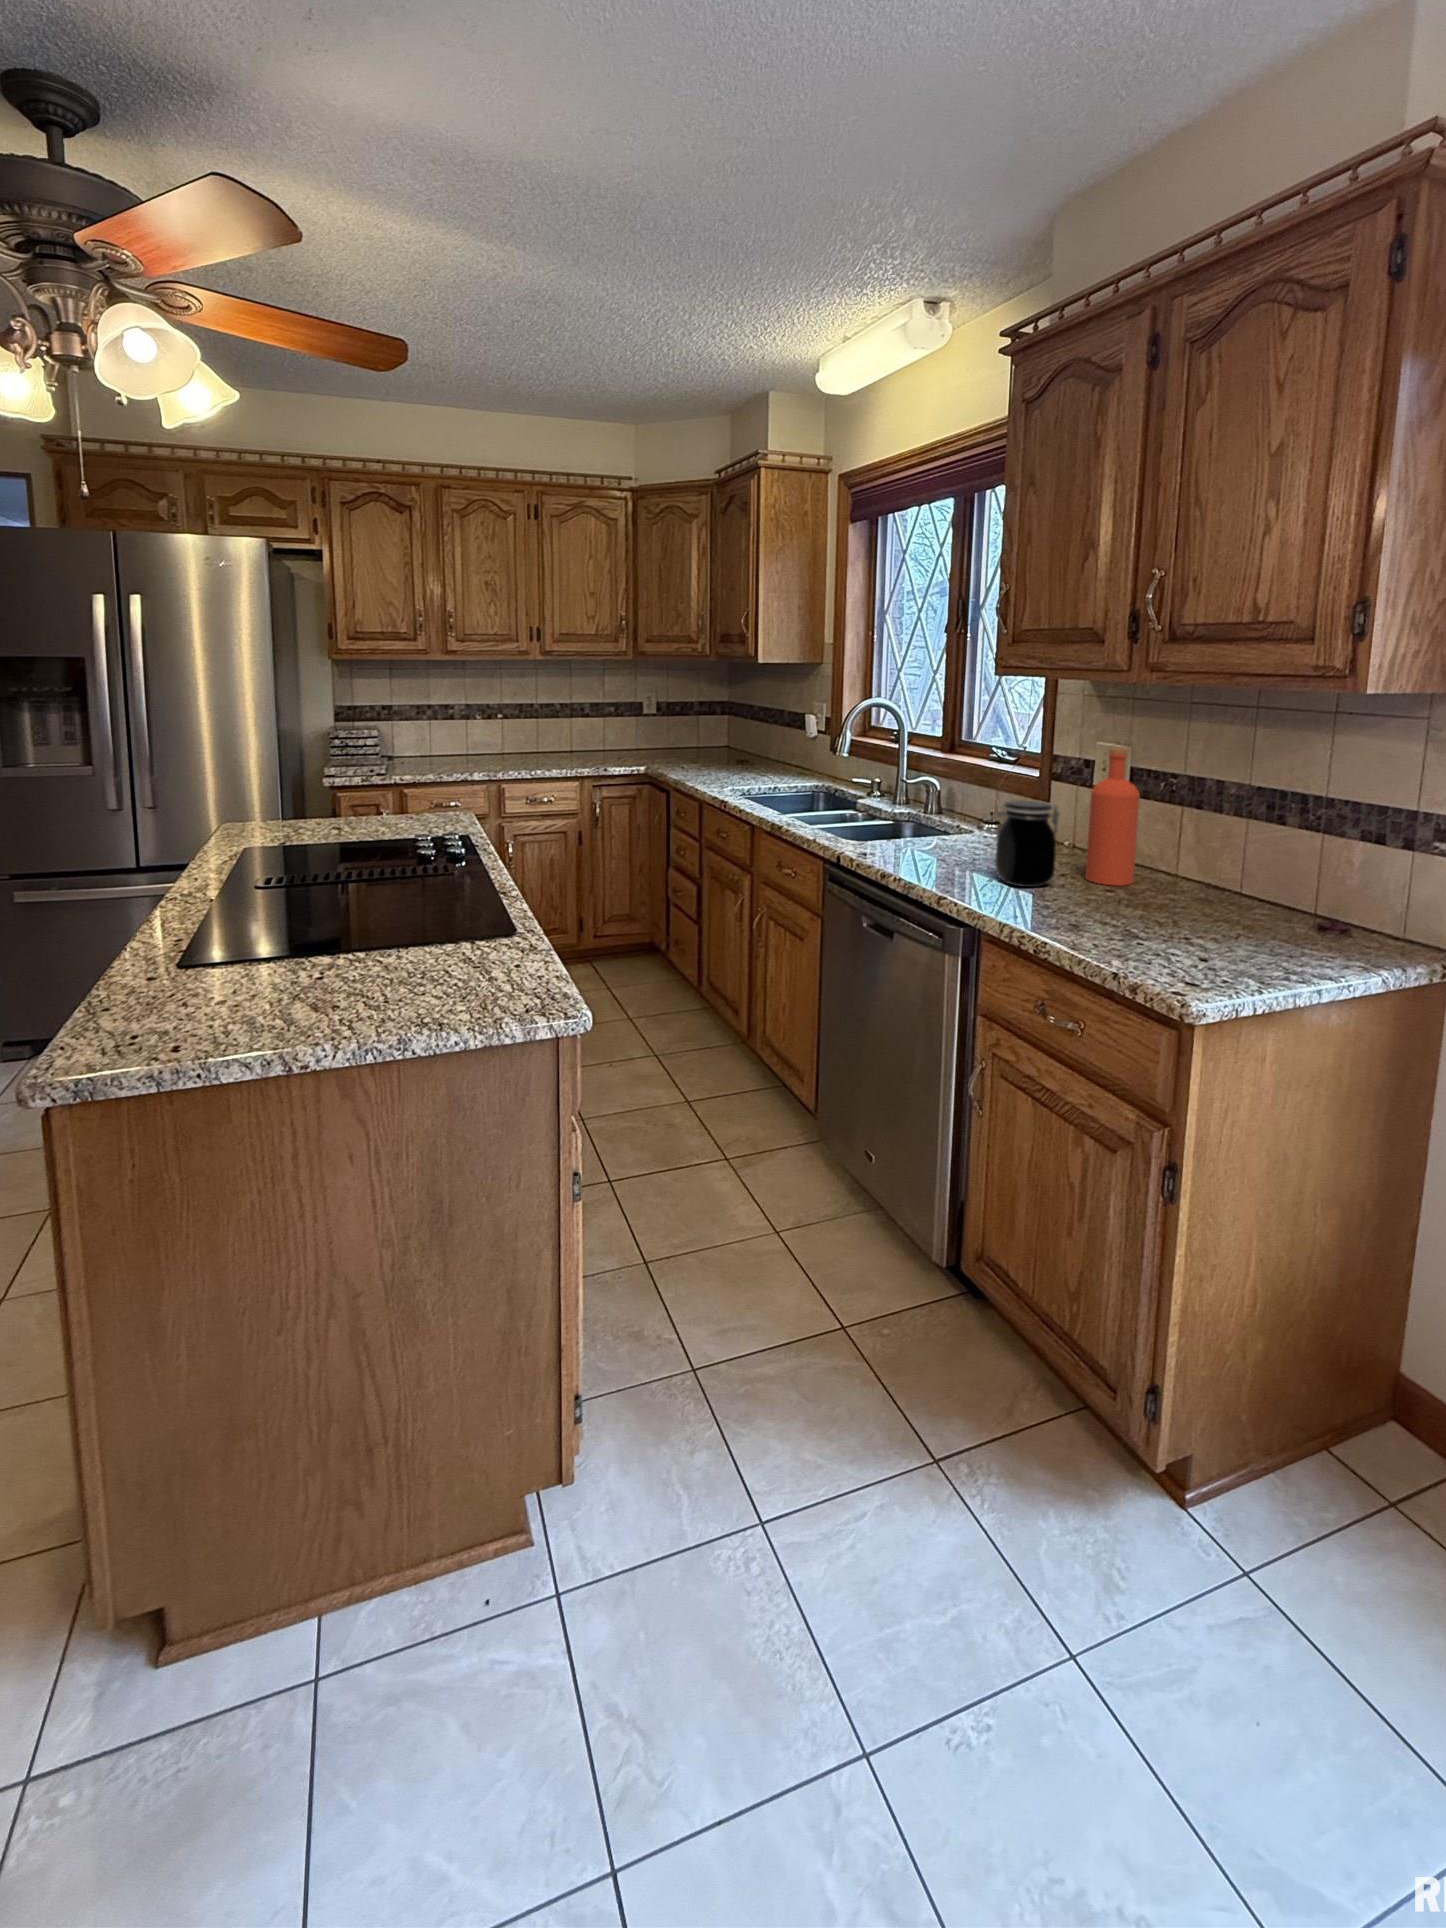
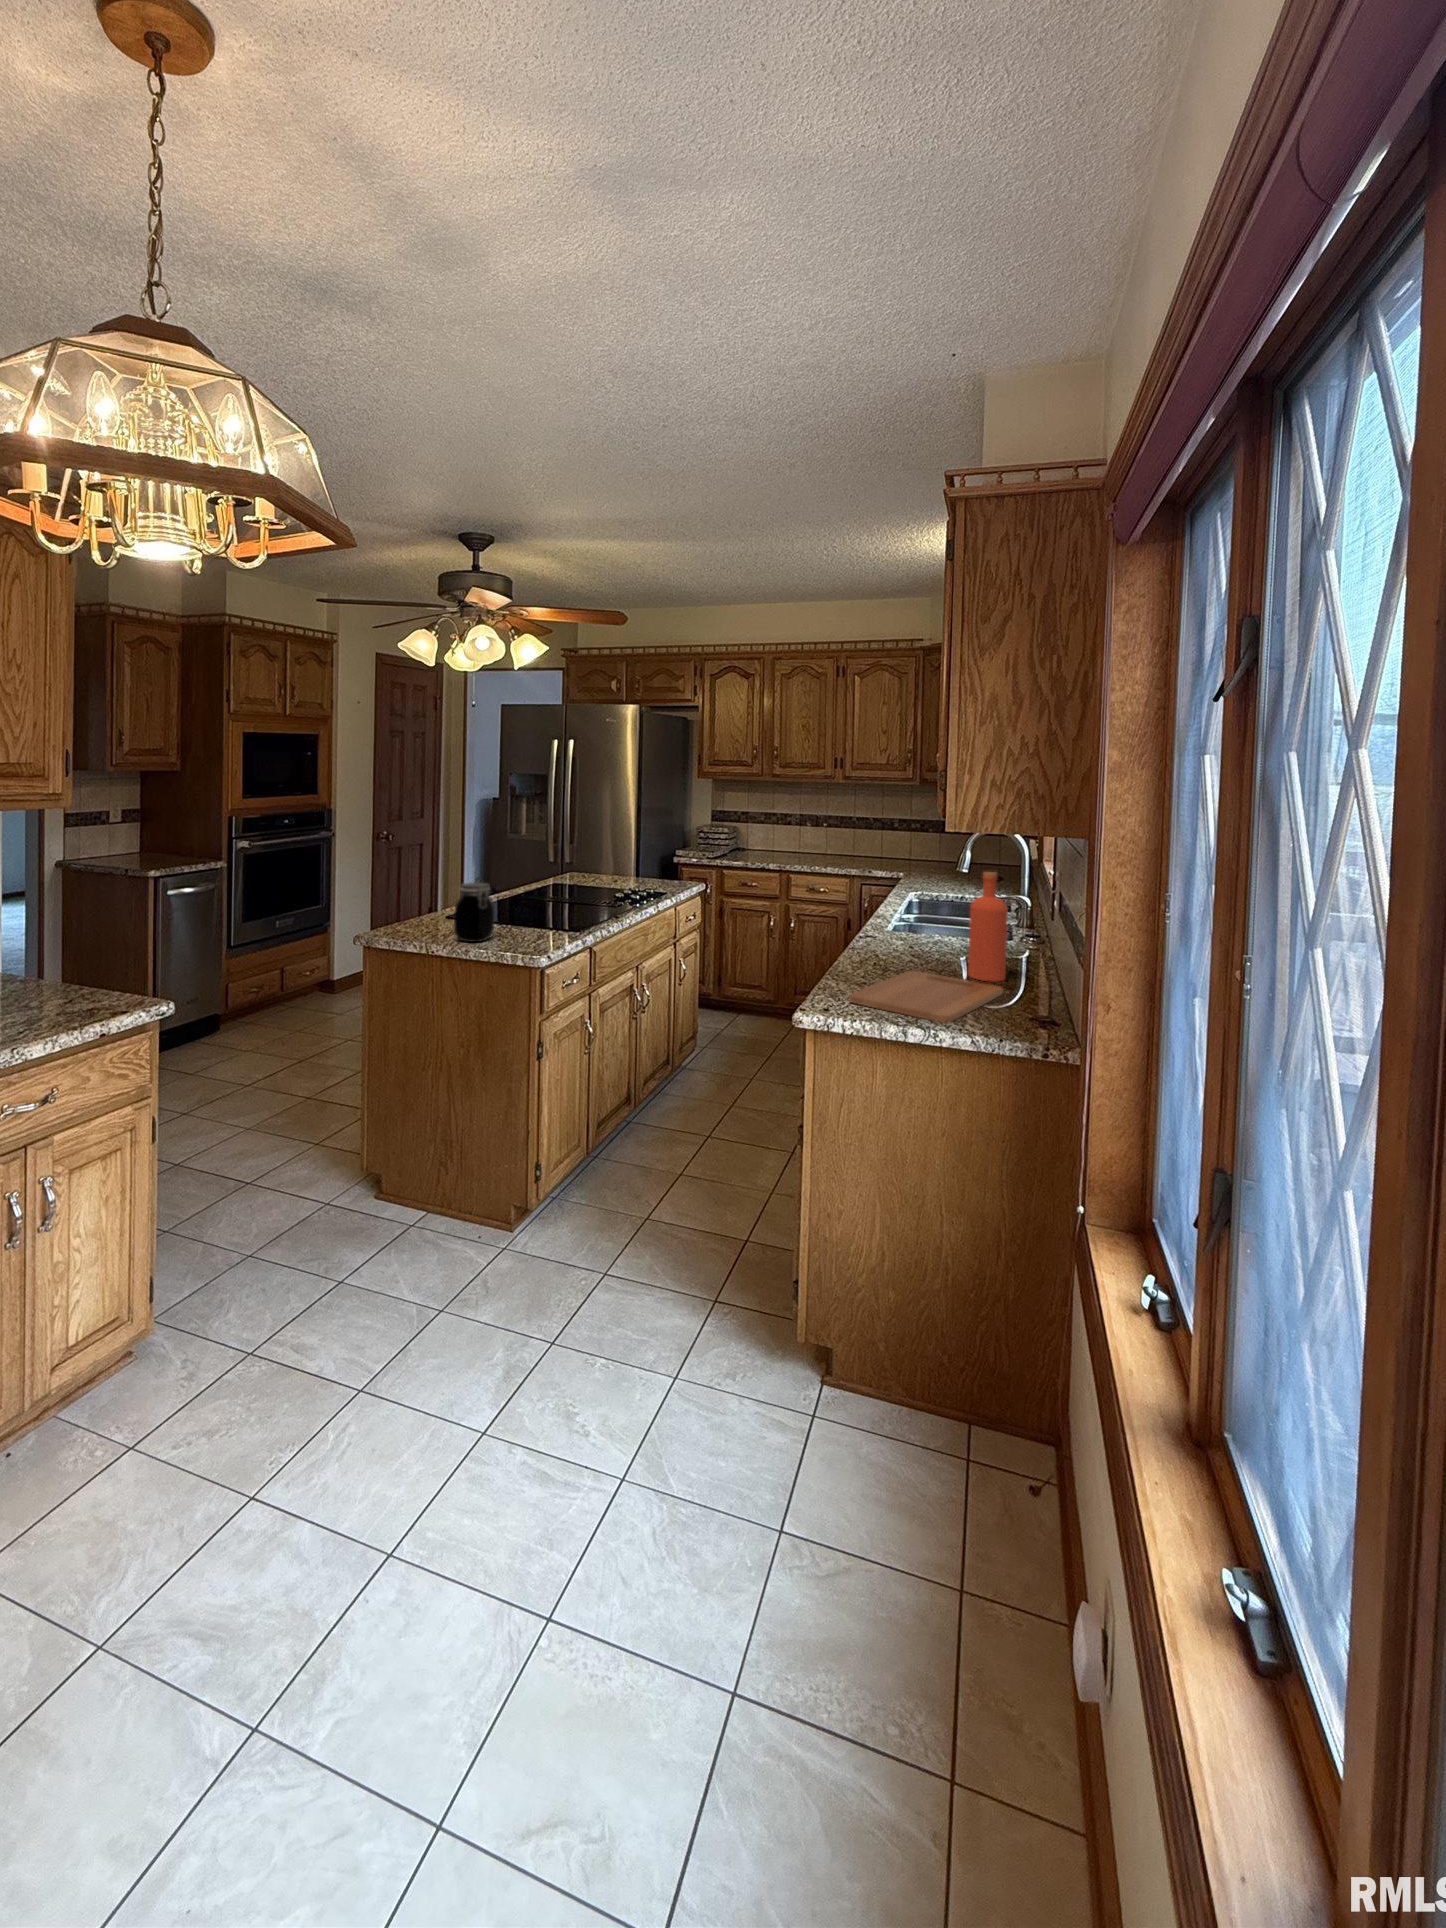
jar: present [995,800,1059,887] -> present [454,883,494,942]
cutting board: none [1067,889,1301,956] -> present [849,971,1003,1023]

